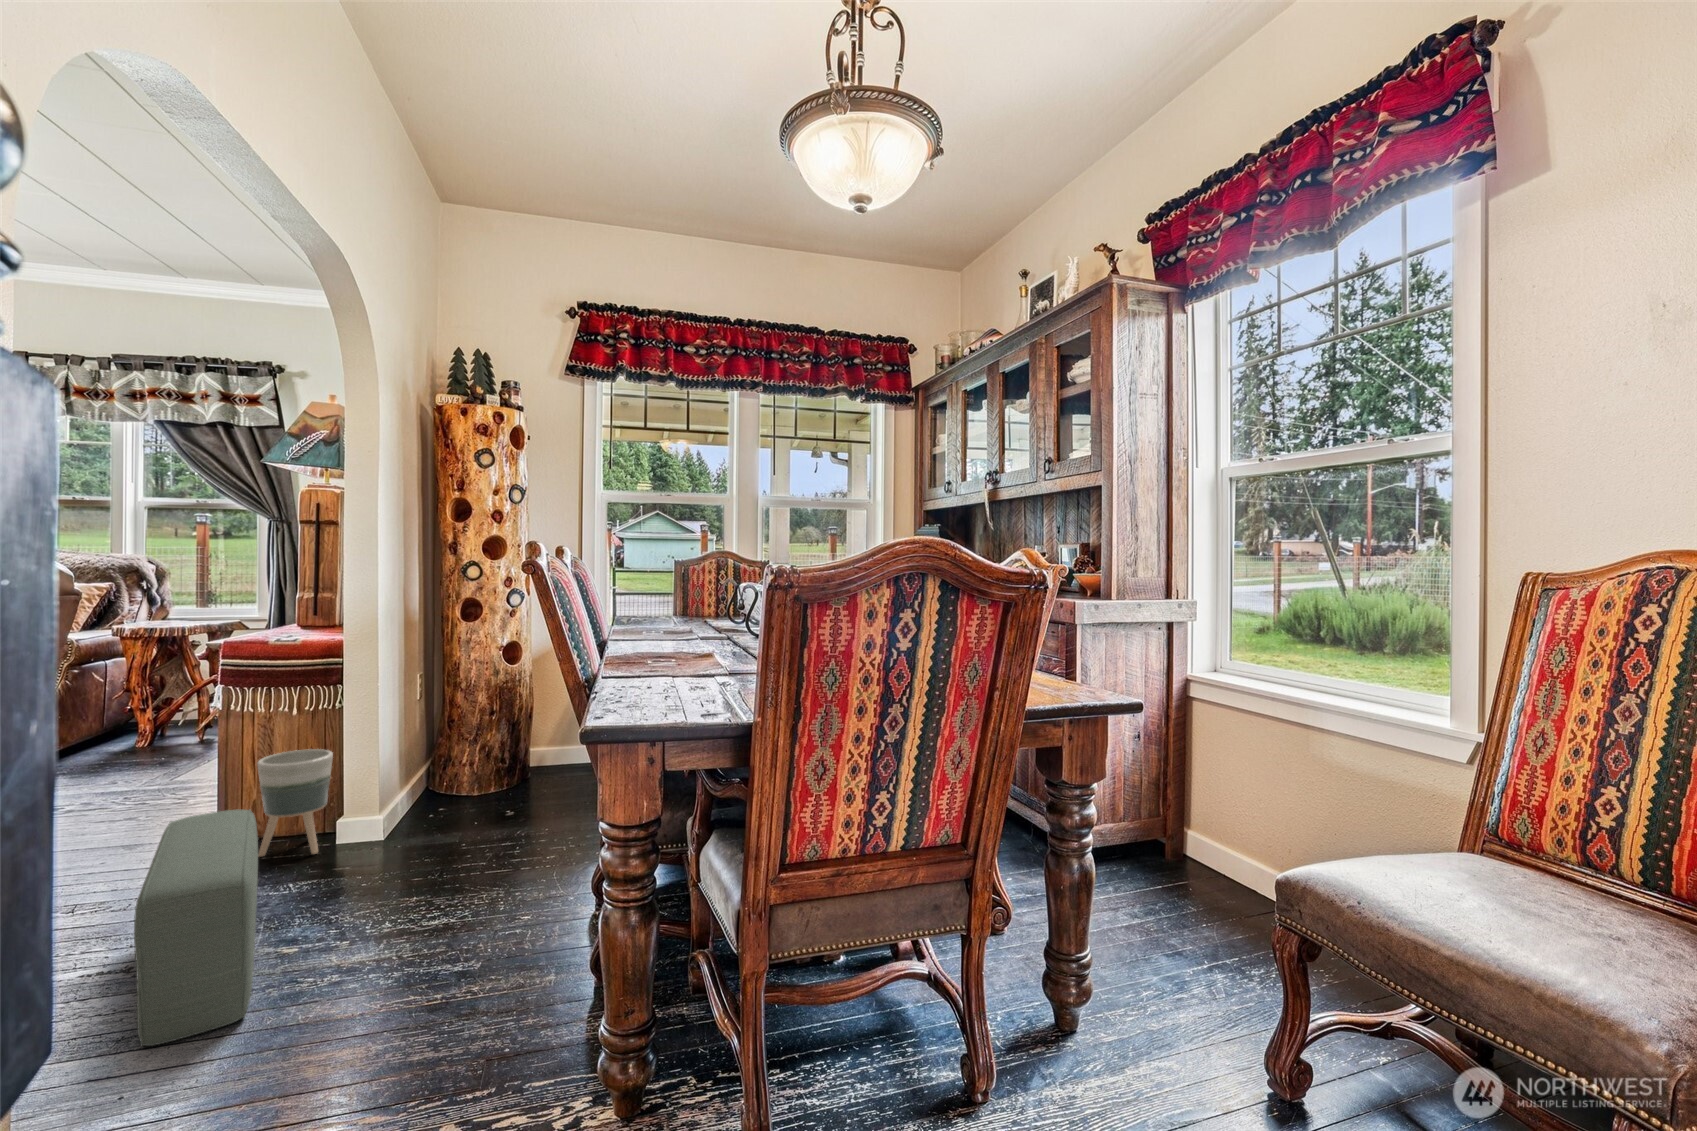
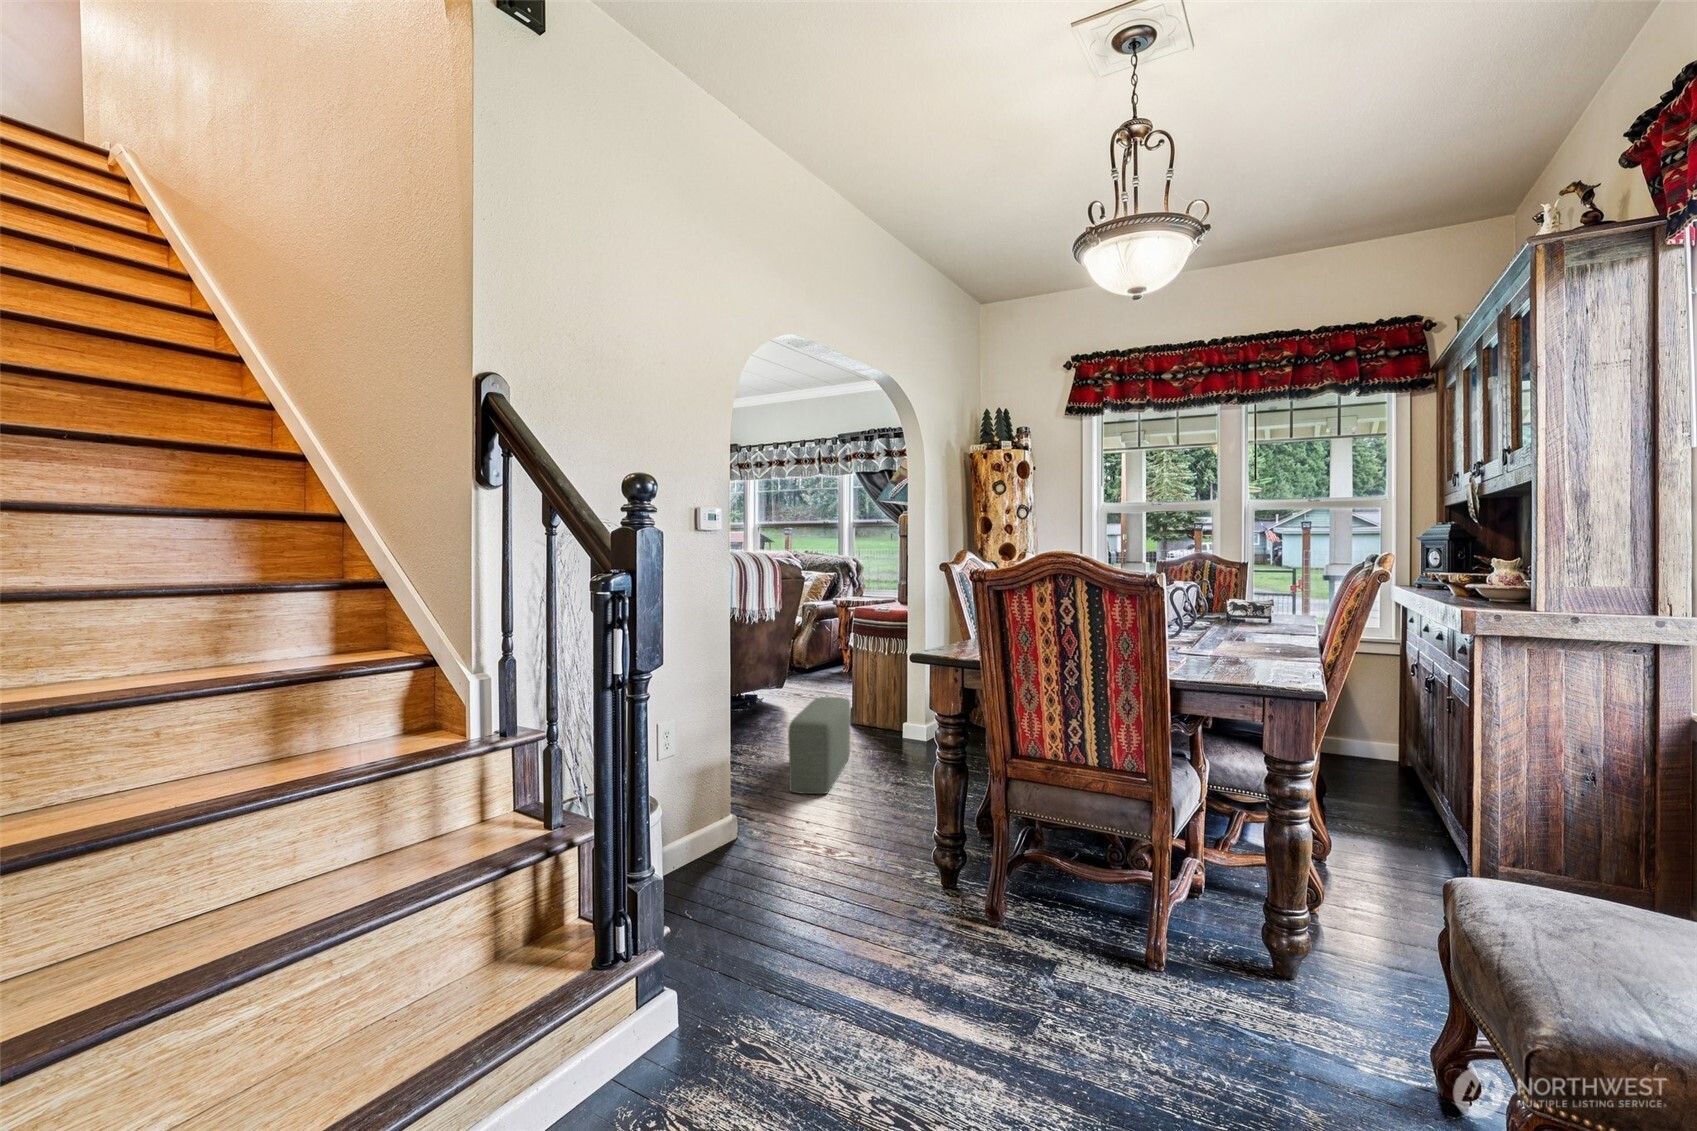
planter: present [257,749,333,857] -> none [865,676,902,738]

